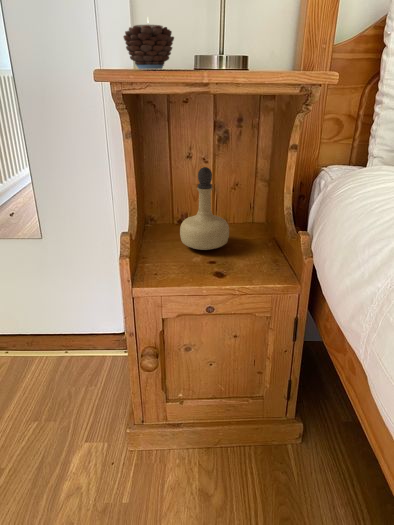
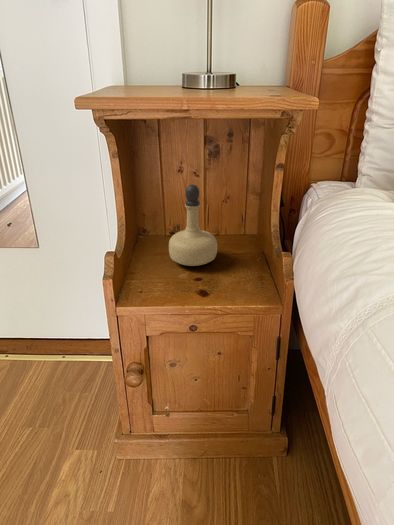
candle: present [123,18,174,69] -> none [106,38,158,90]

